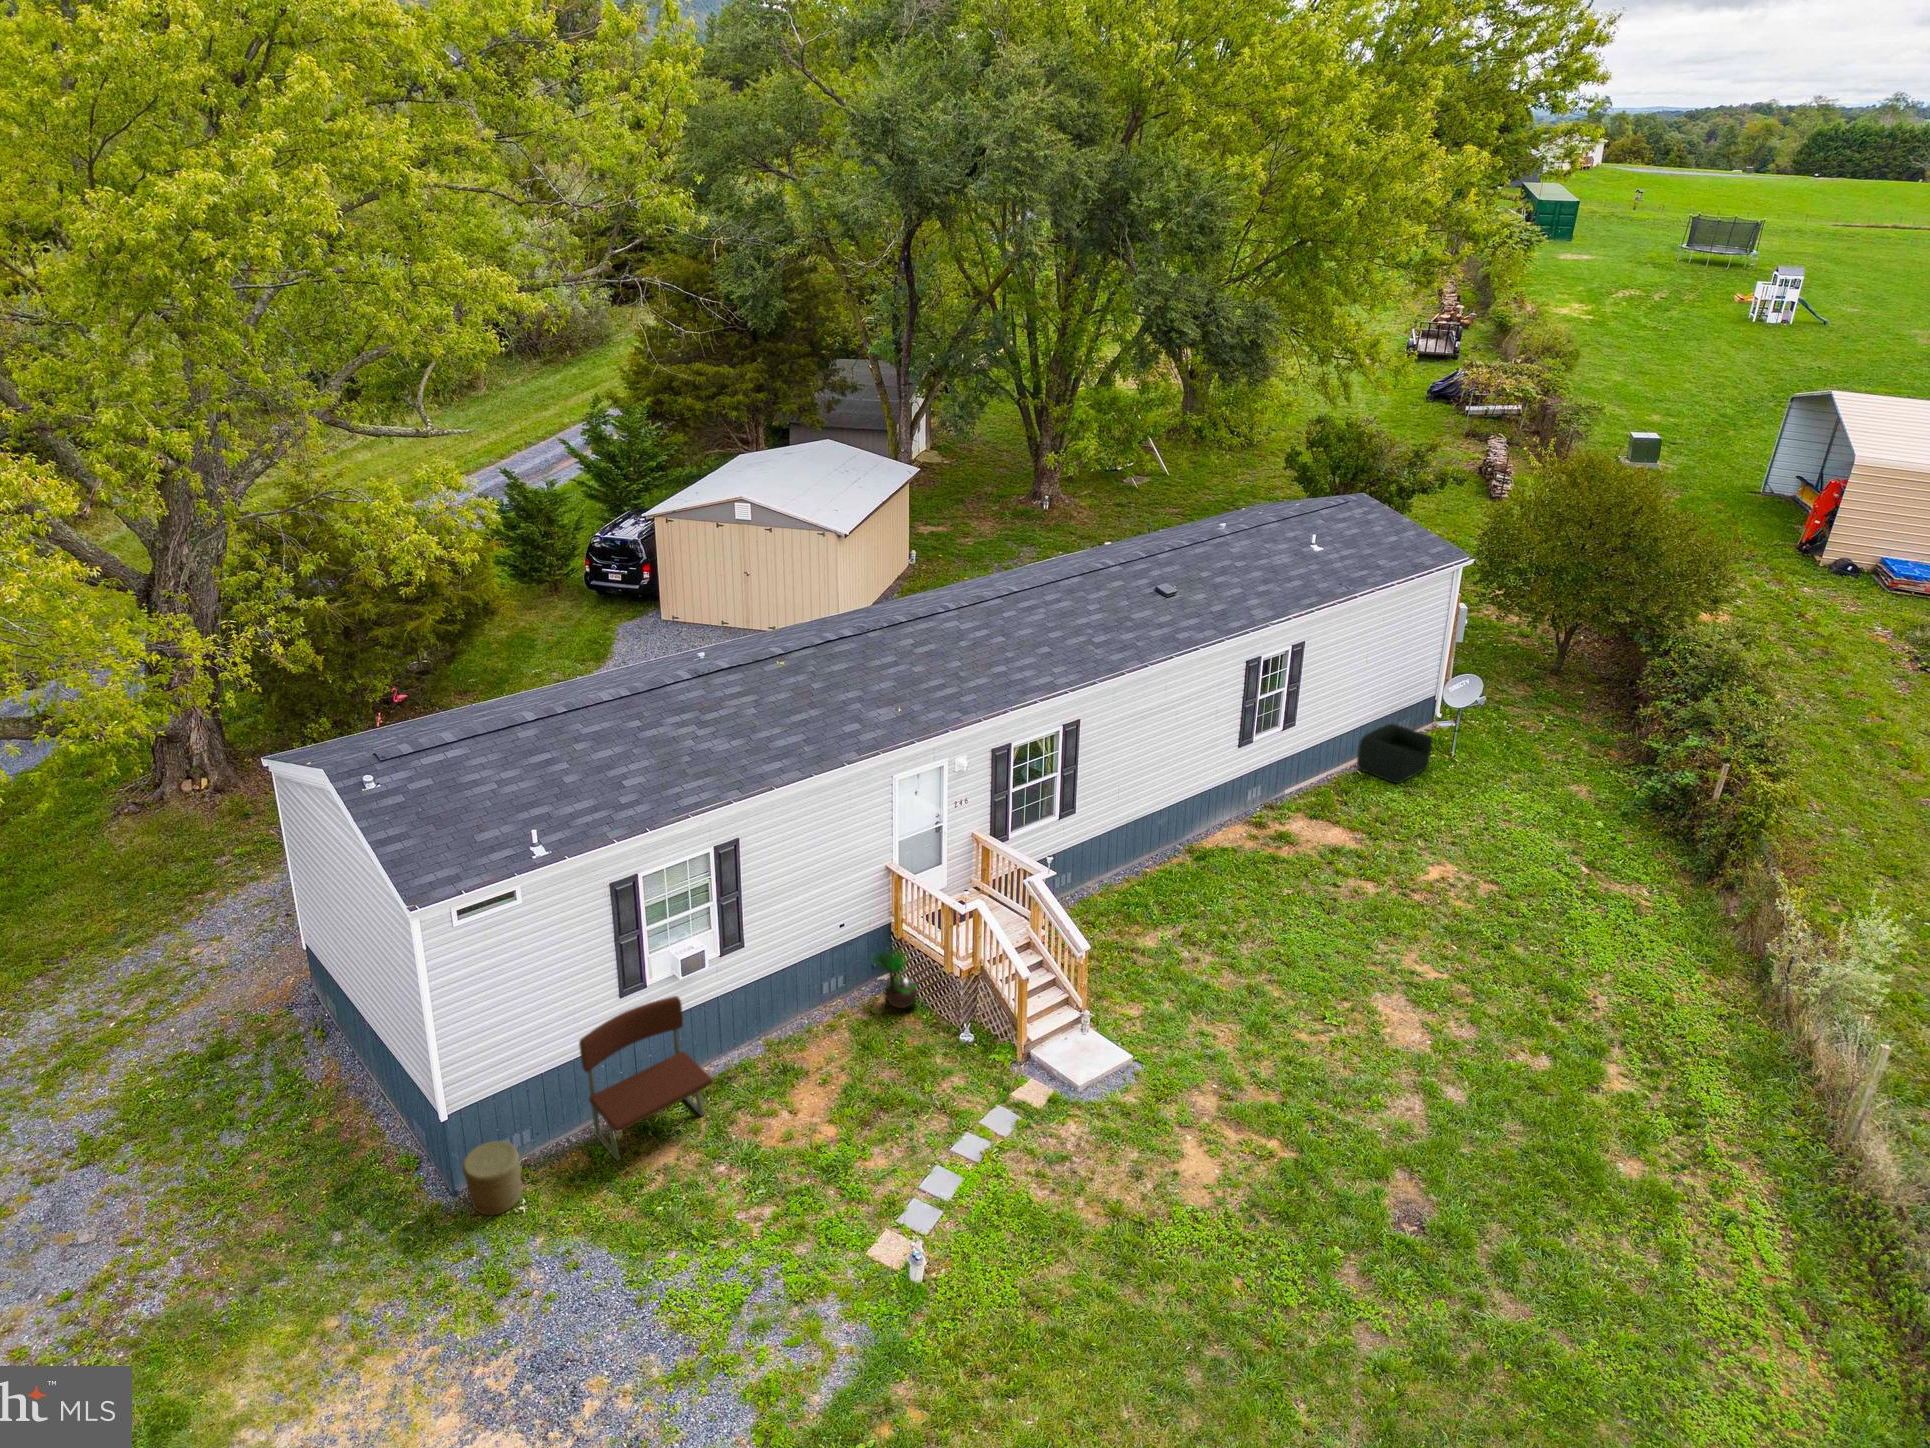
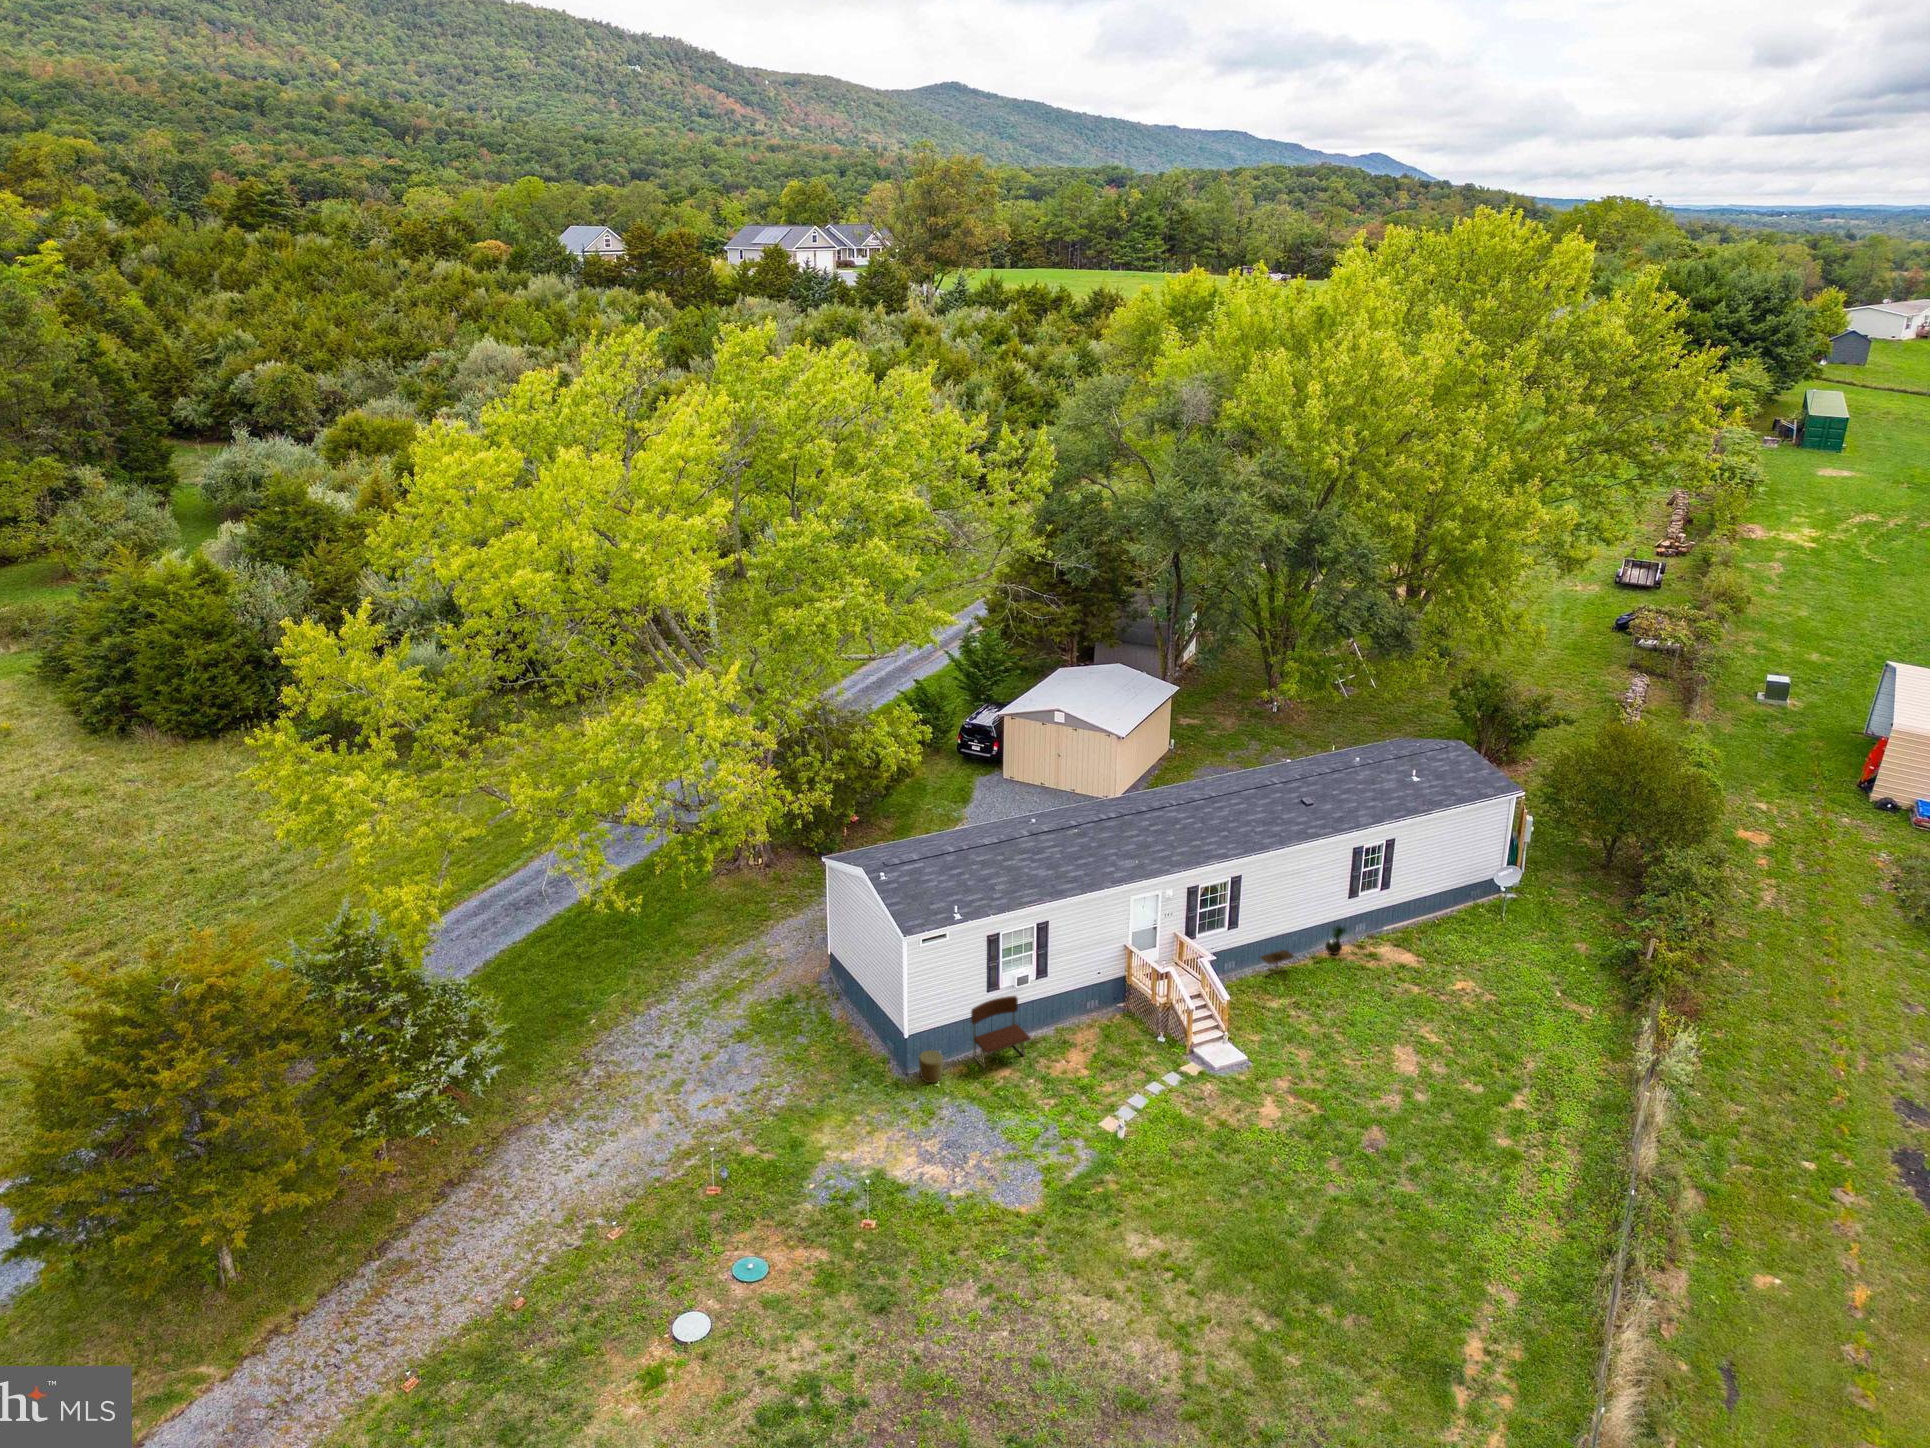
armchair: present [1357,724,1432,783] -> none [1440,892,1491,931]
side table: none [1116,842,1172,896] -> present [1261,950,1294,978]
potted tree: present [873,947,918,1008] -> present [1326,926,1347,955]

